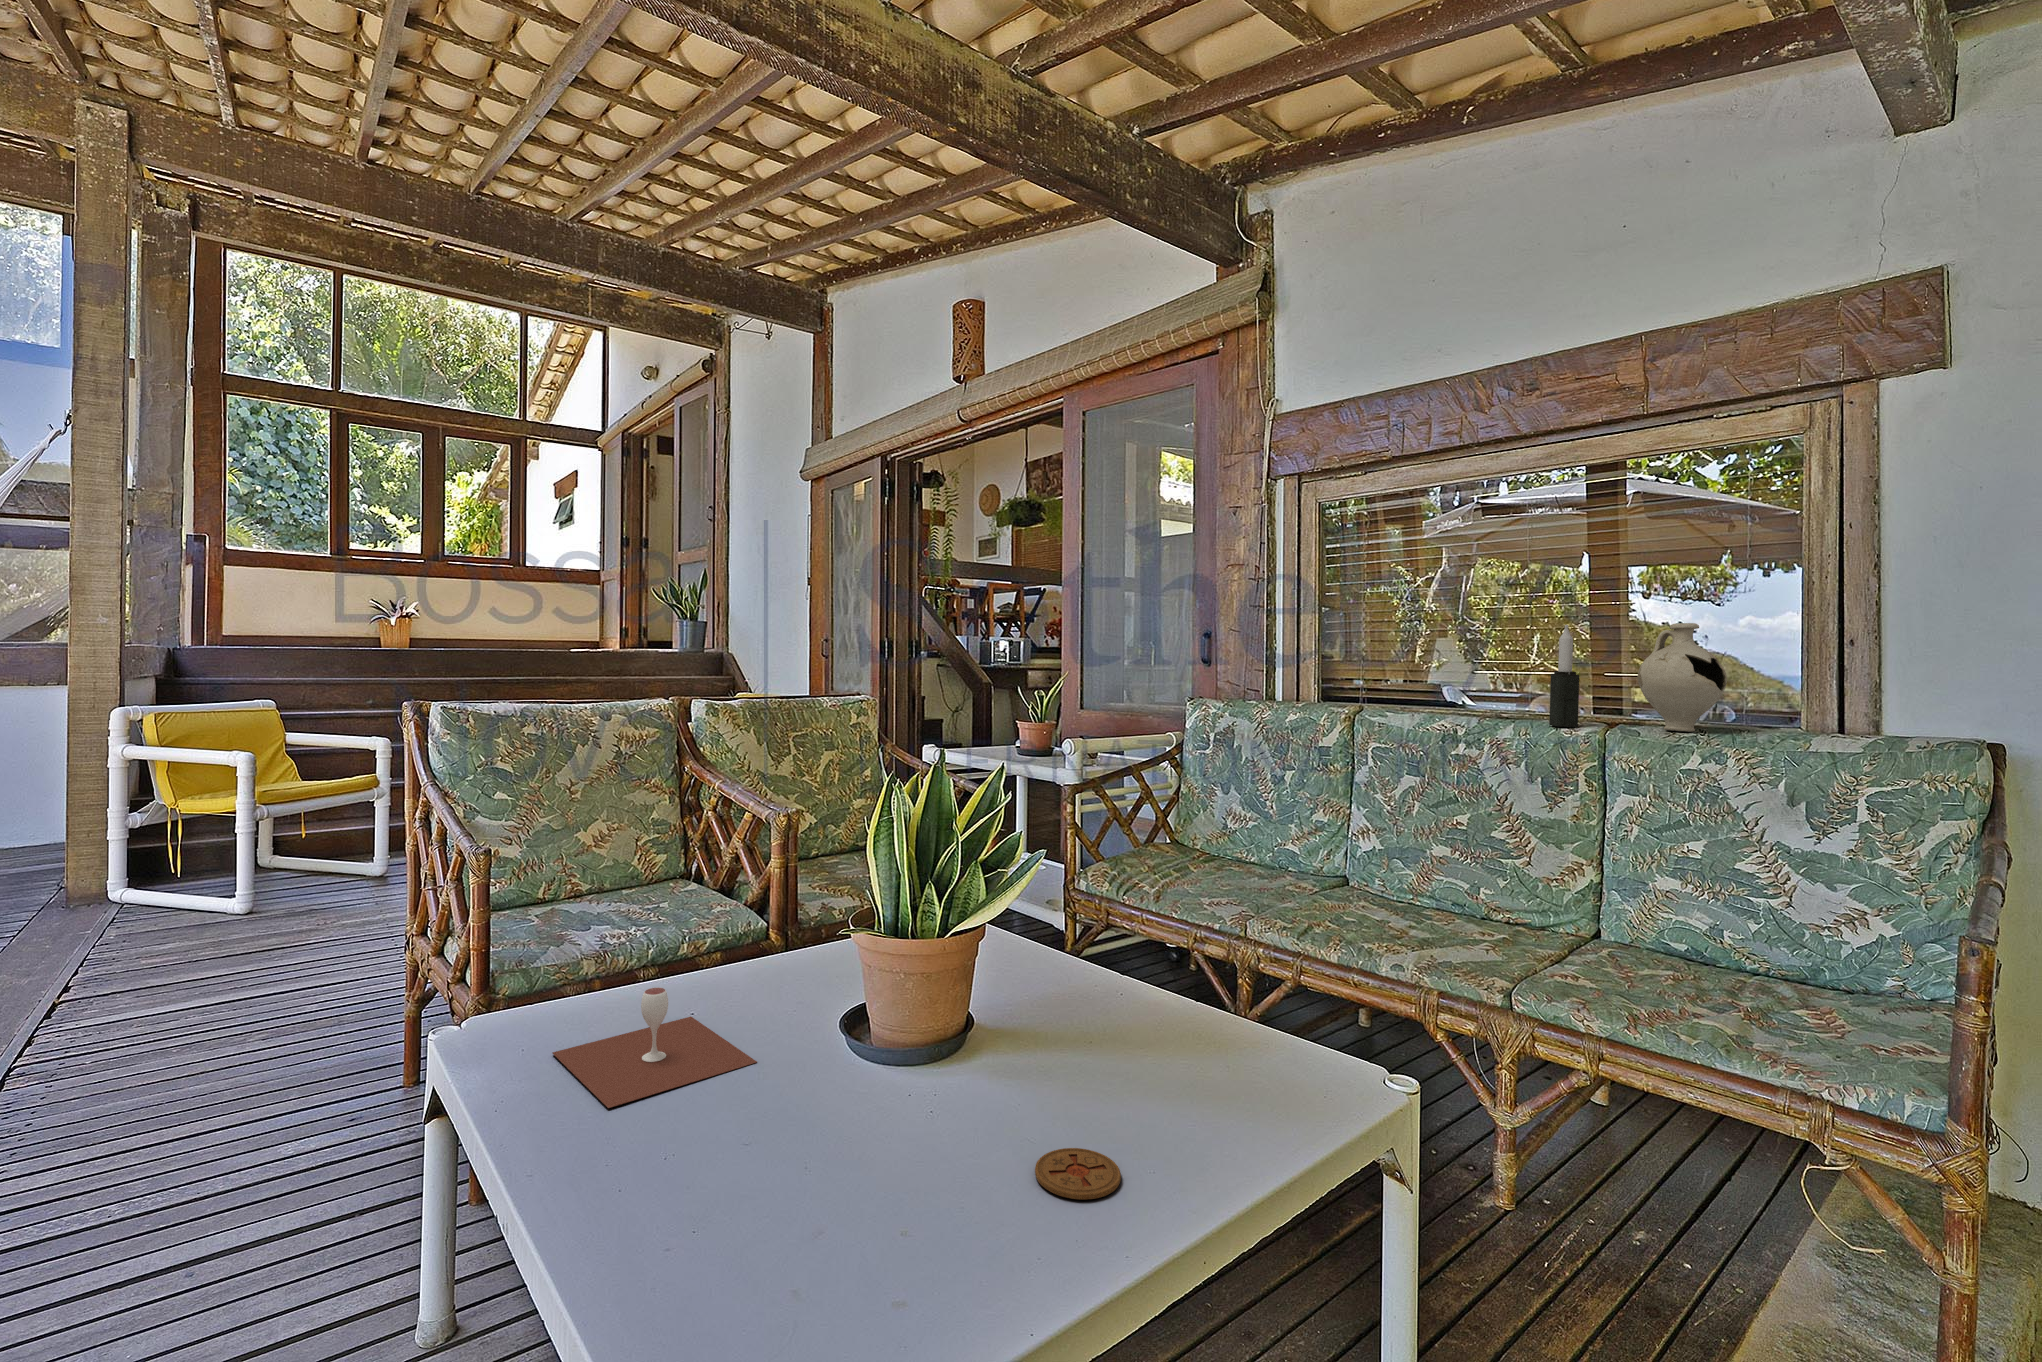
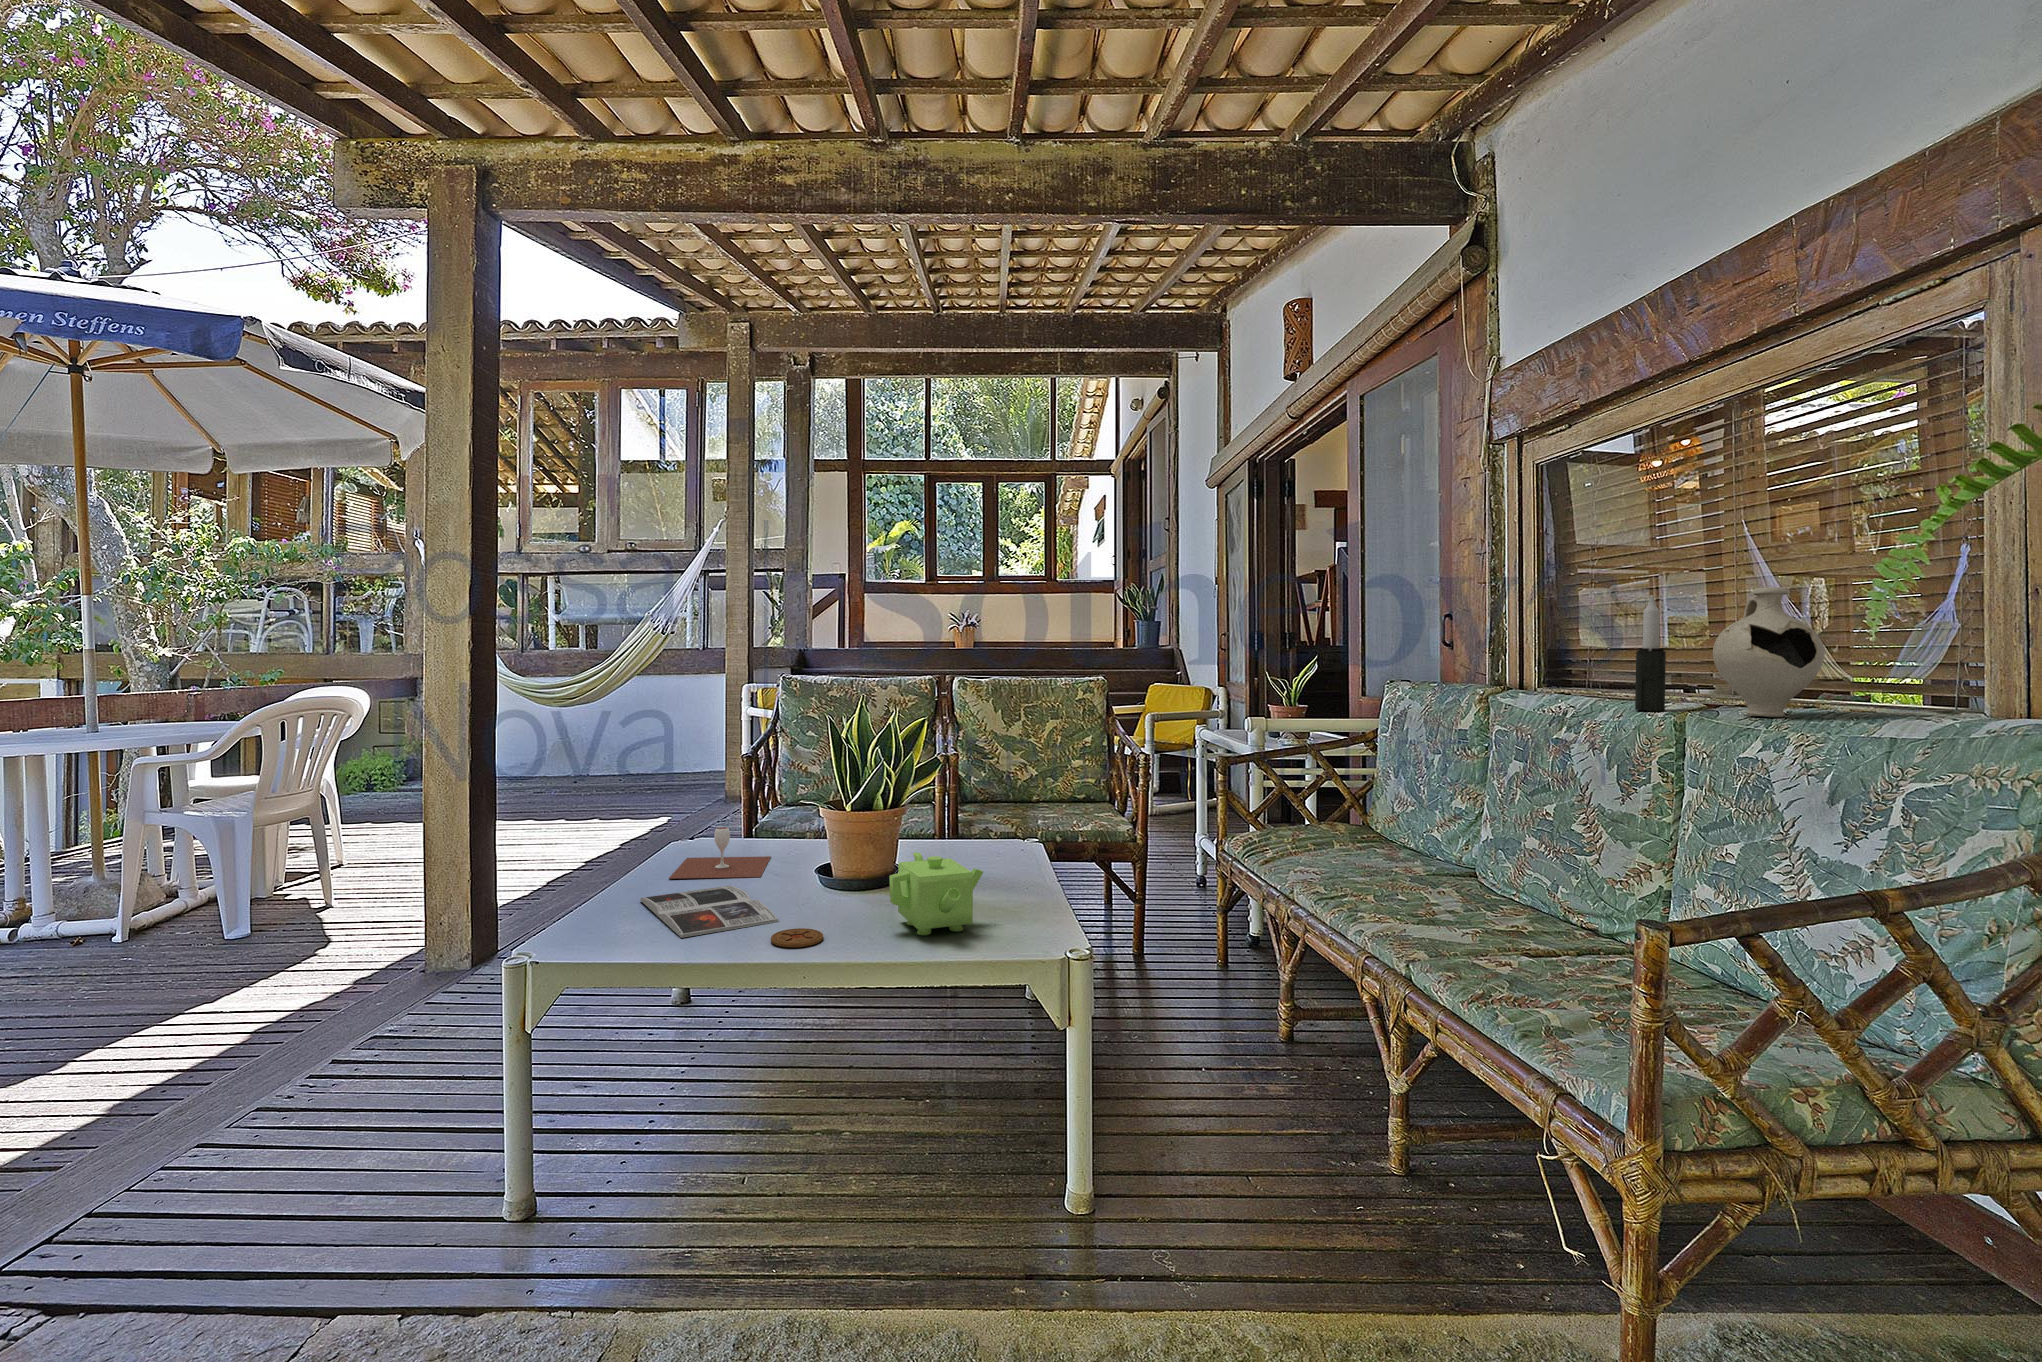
teapot: none [1098,982,1270,1110] -> present [889,852,983,935]
magazine: none [654,1095,972,1240] -> present [640,886,779,938]

